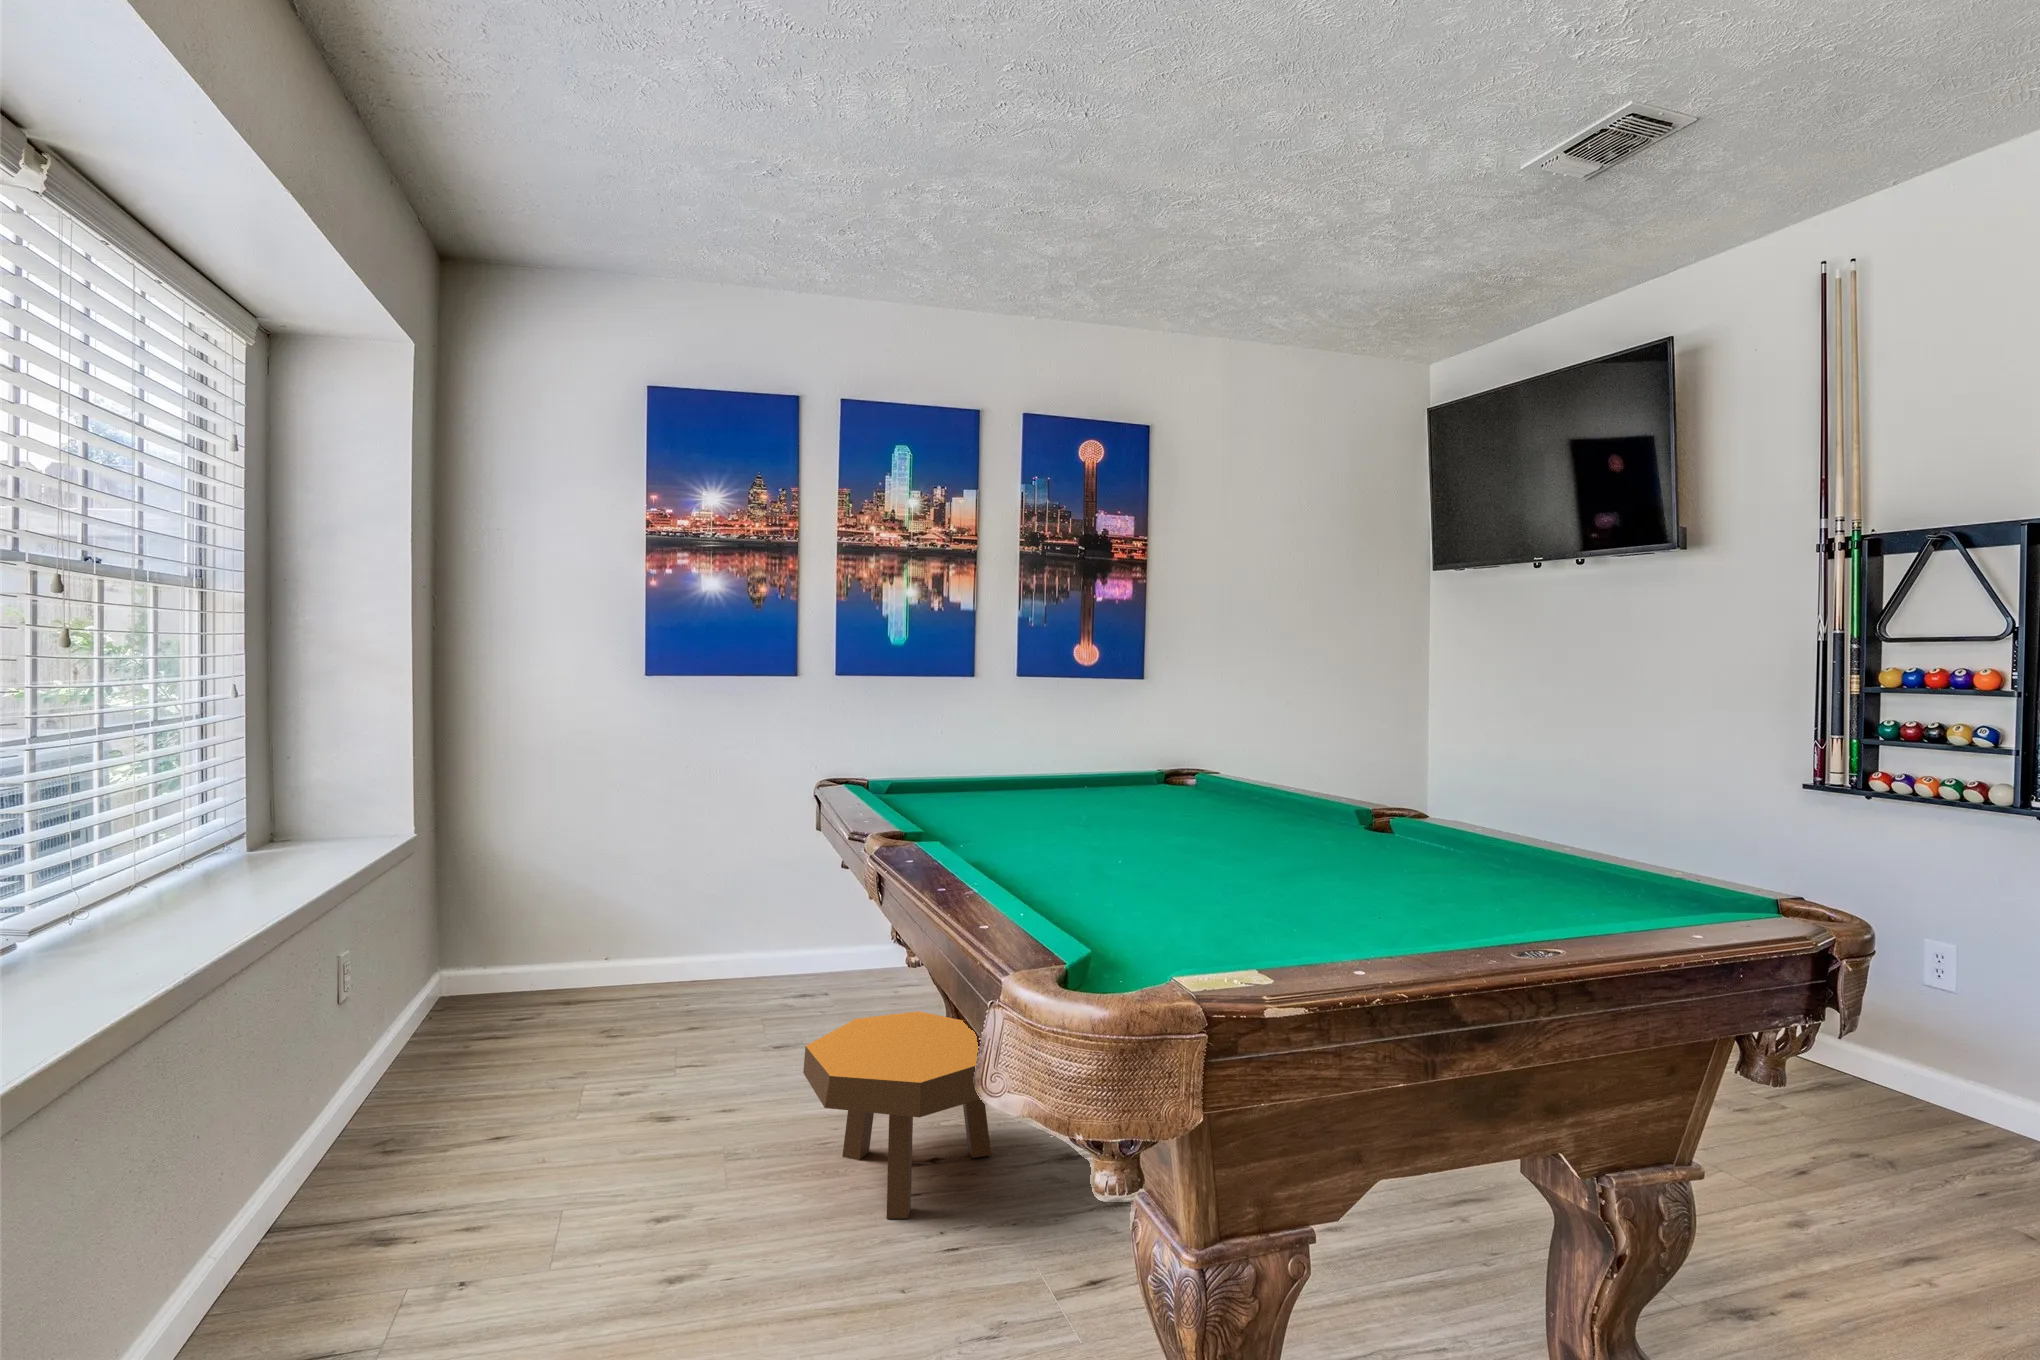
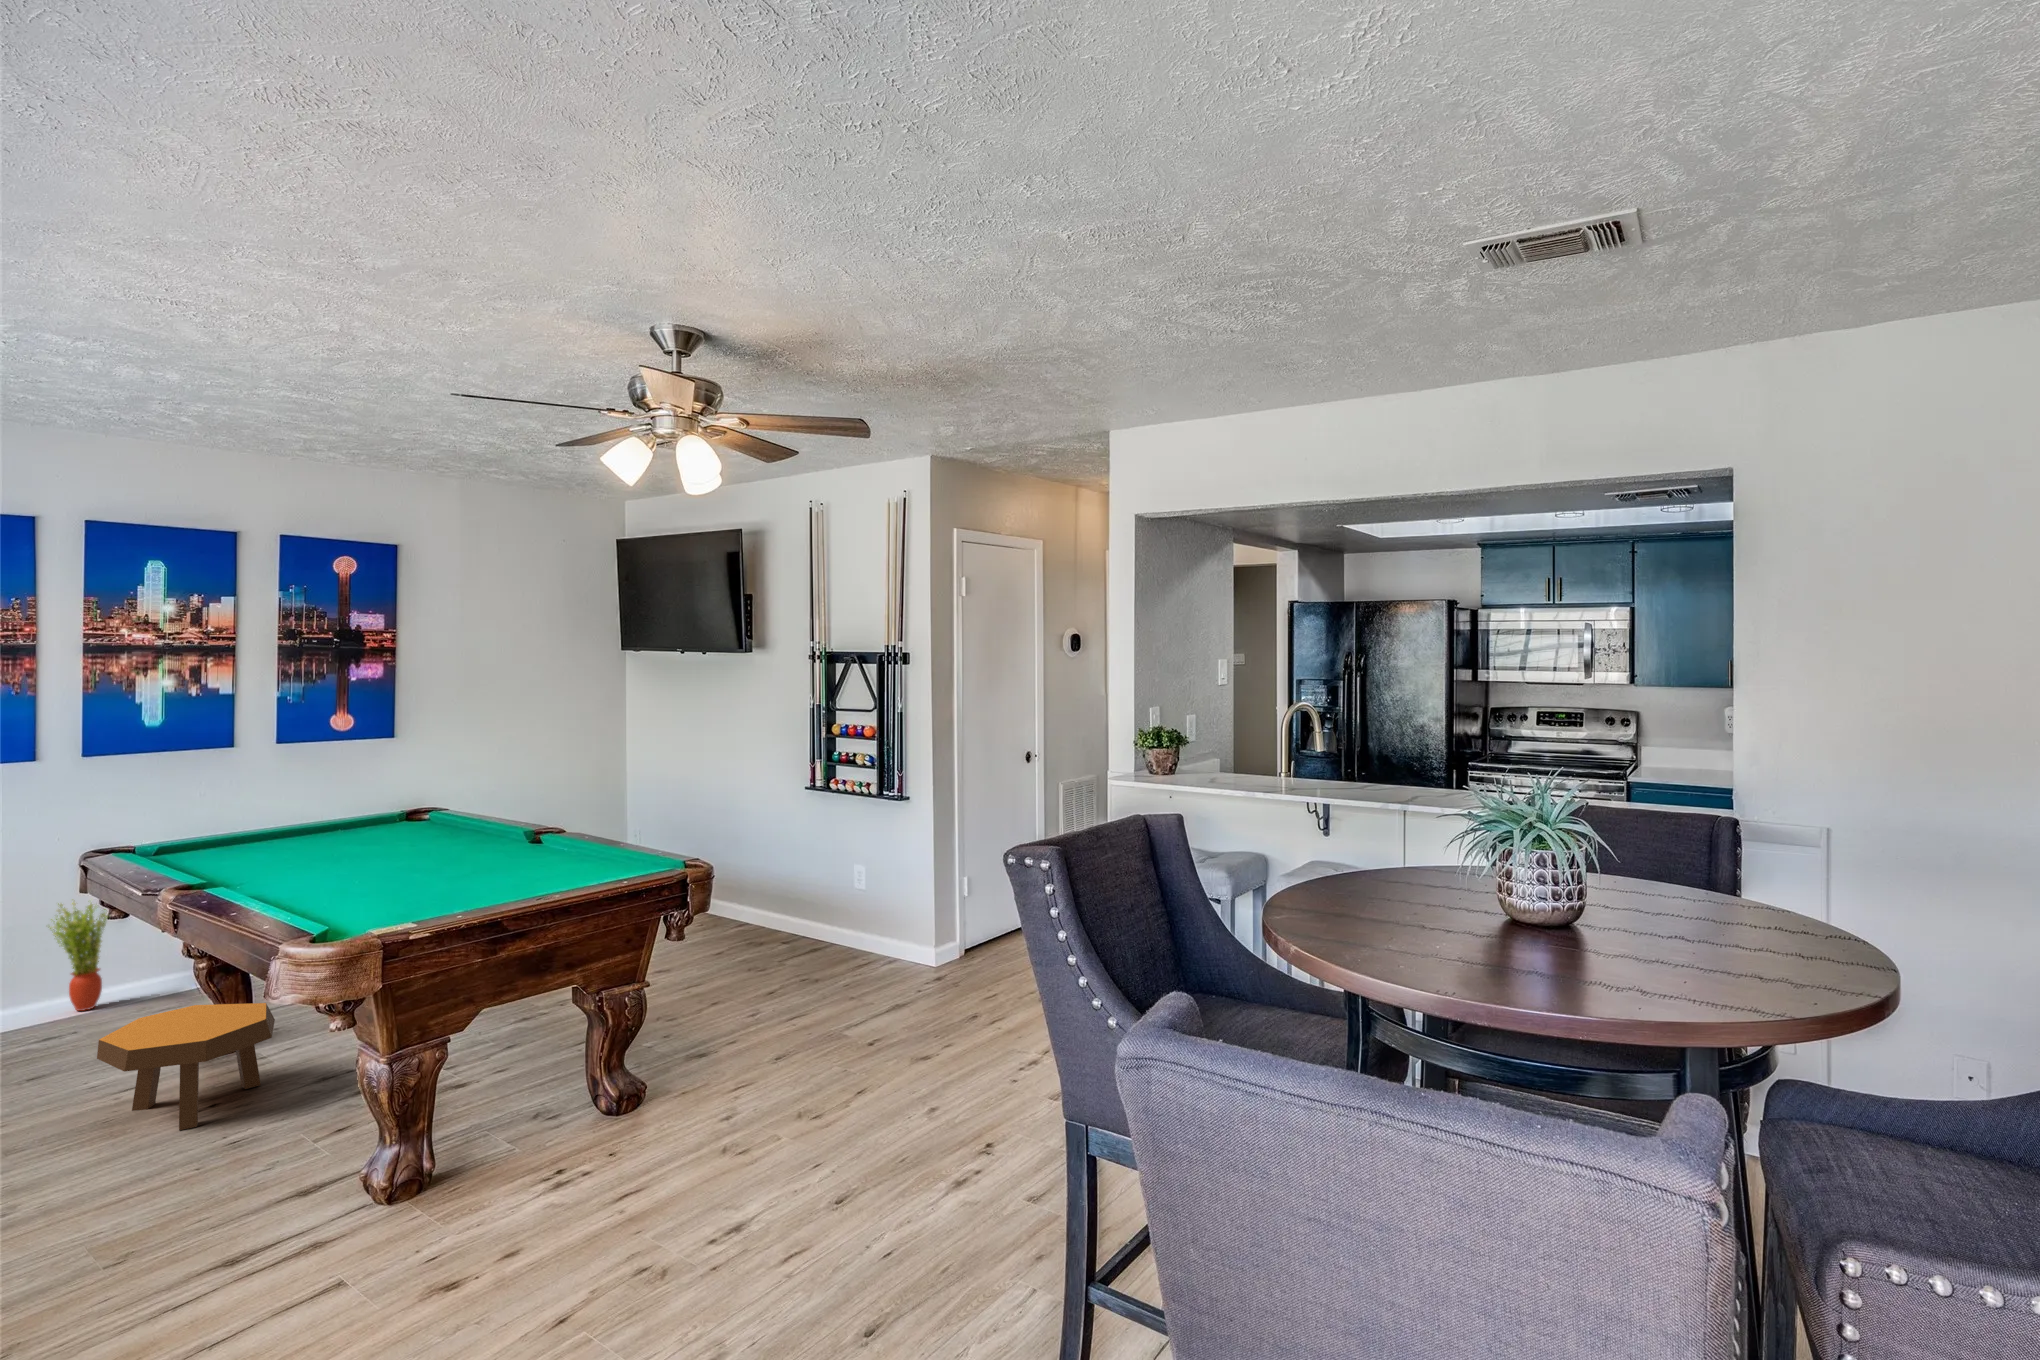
potted plant: none [800,844,860,979] -> present [50,903,107,1011]

